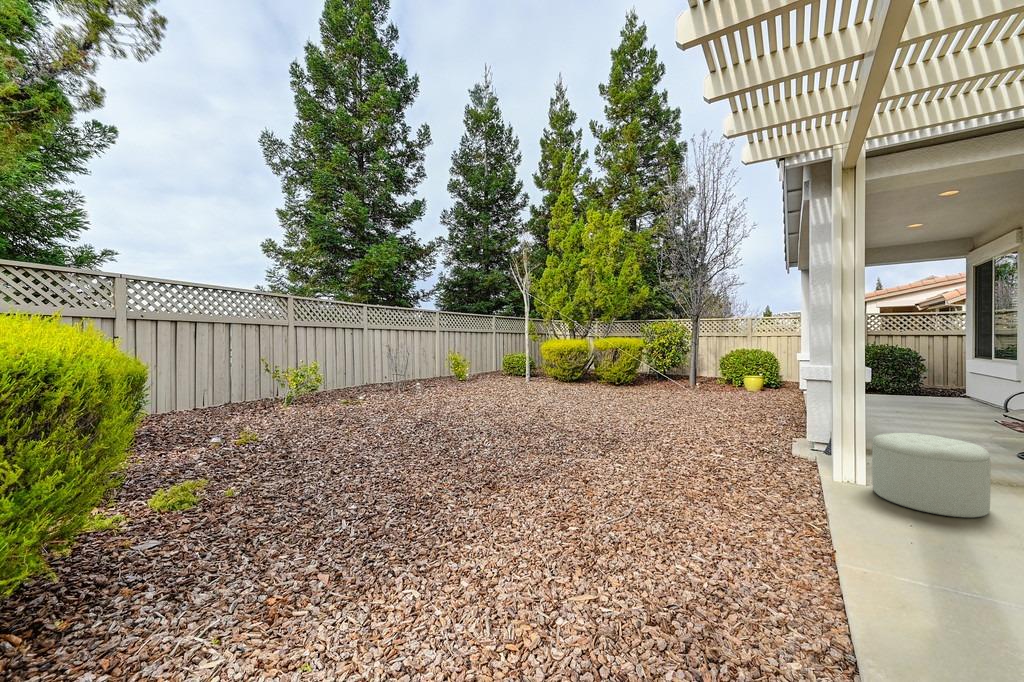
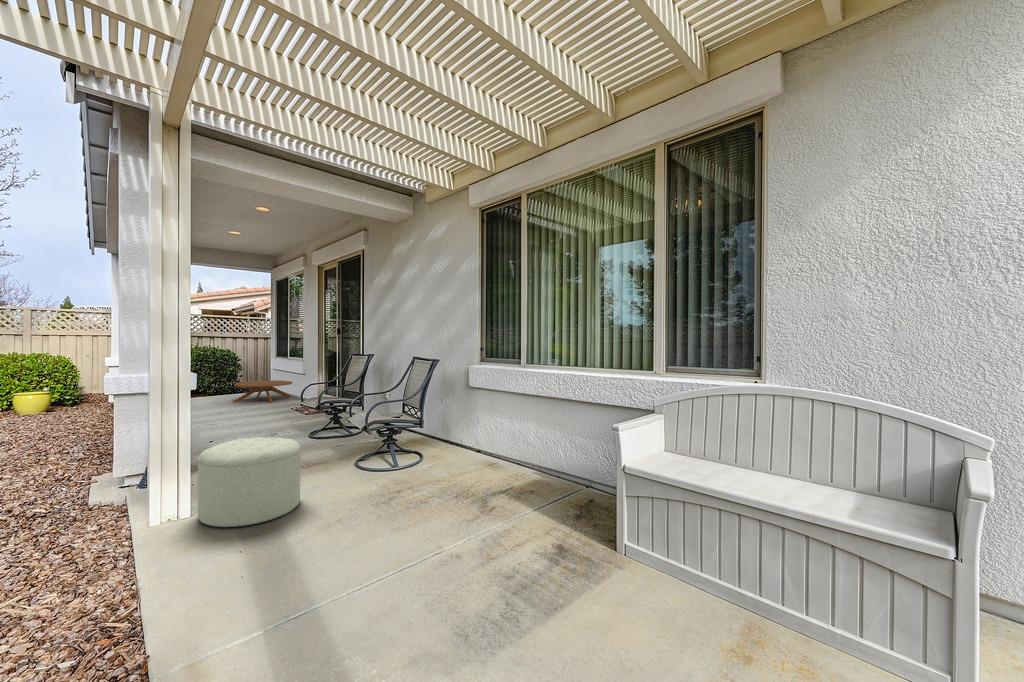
coffee table: none [912,383,1001,410] -> present [233,380,293,403]

